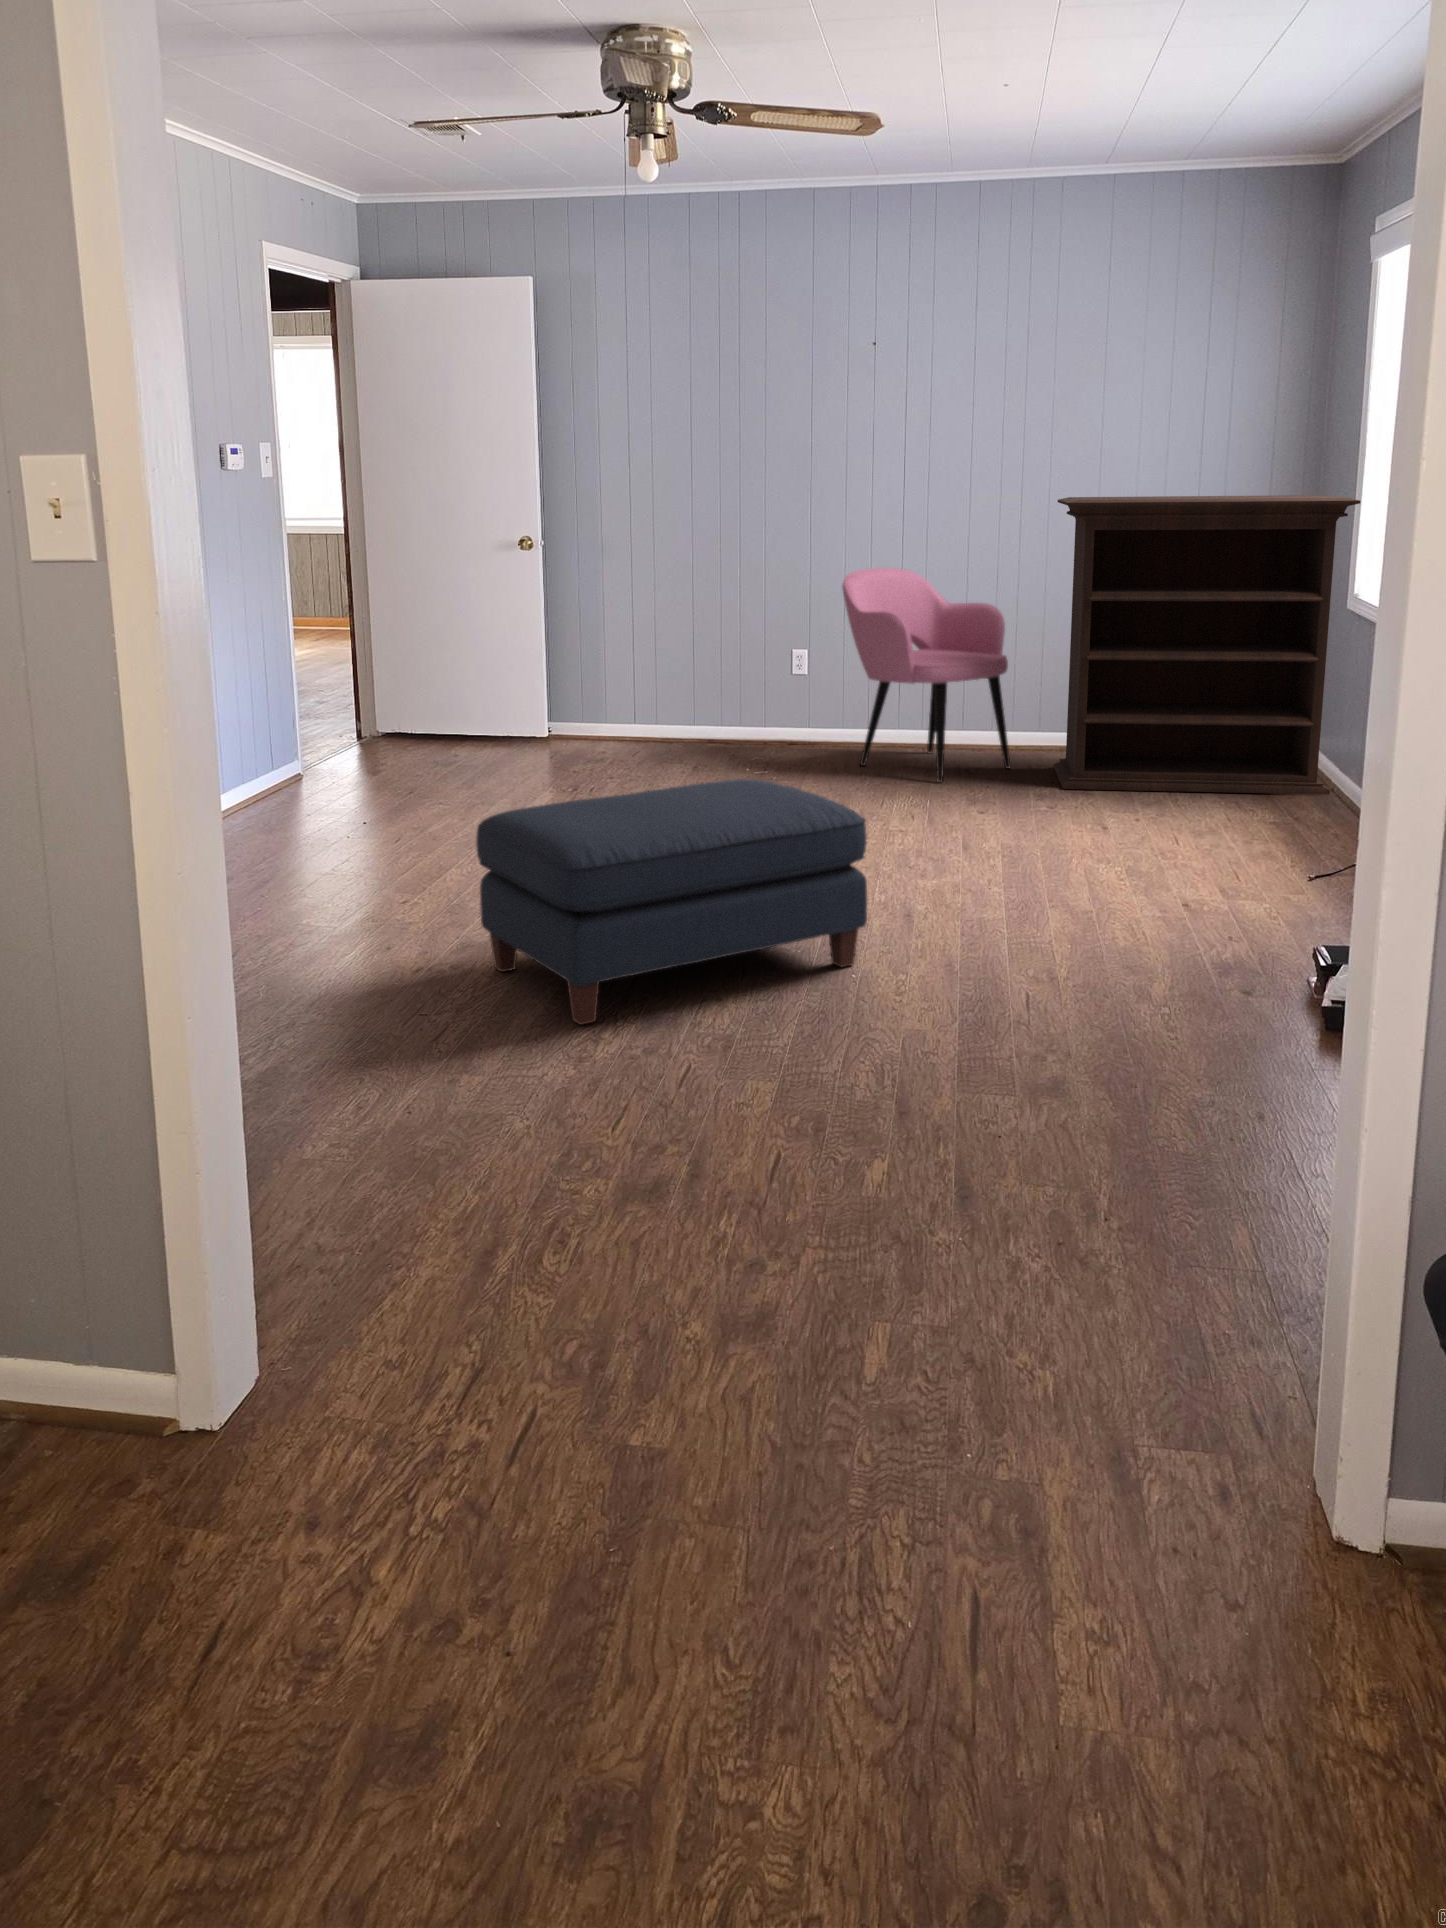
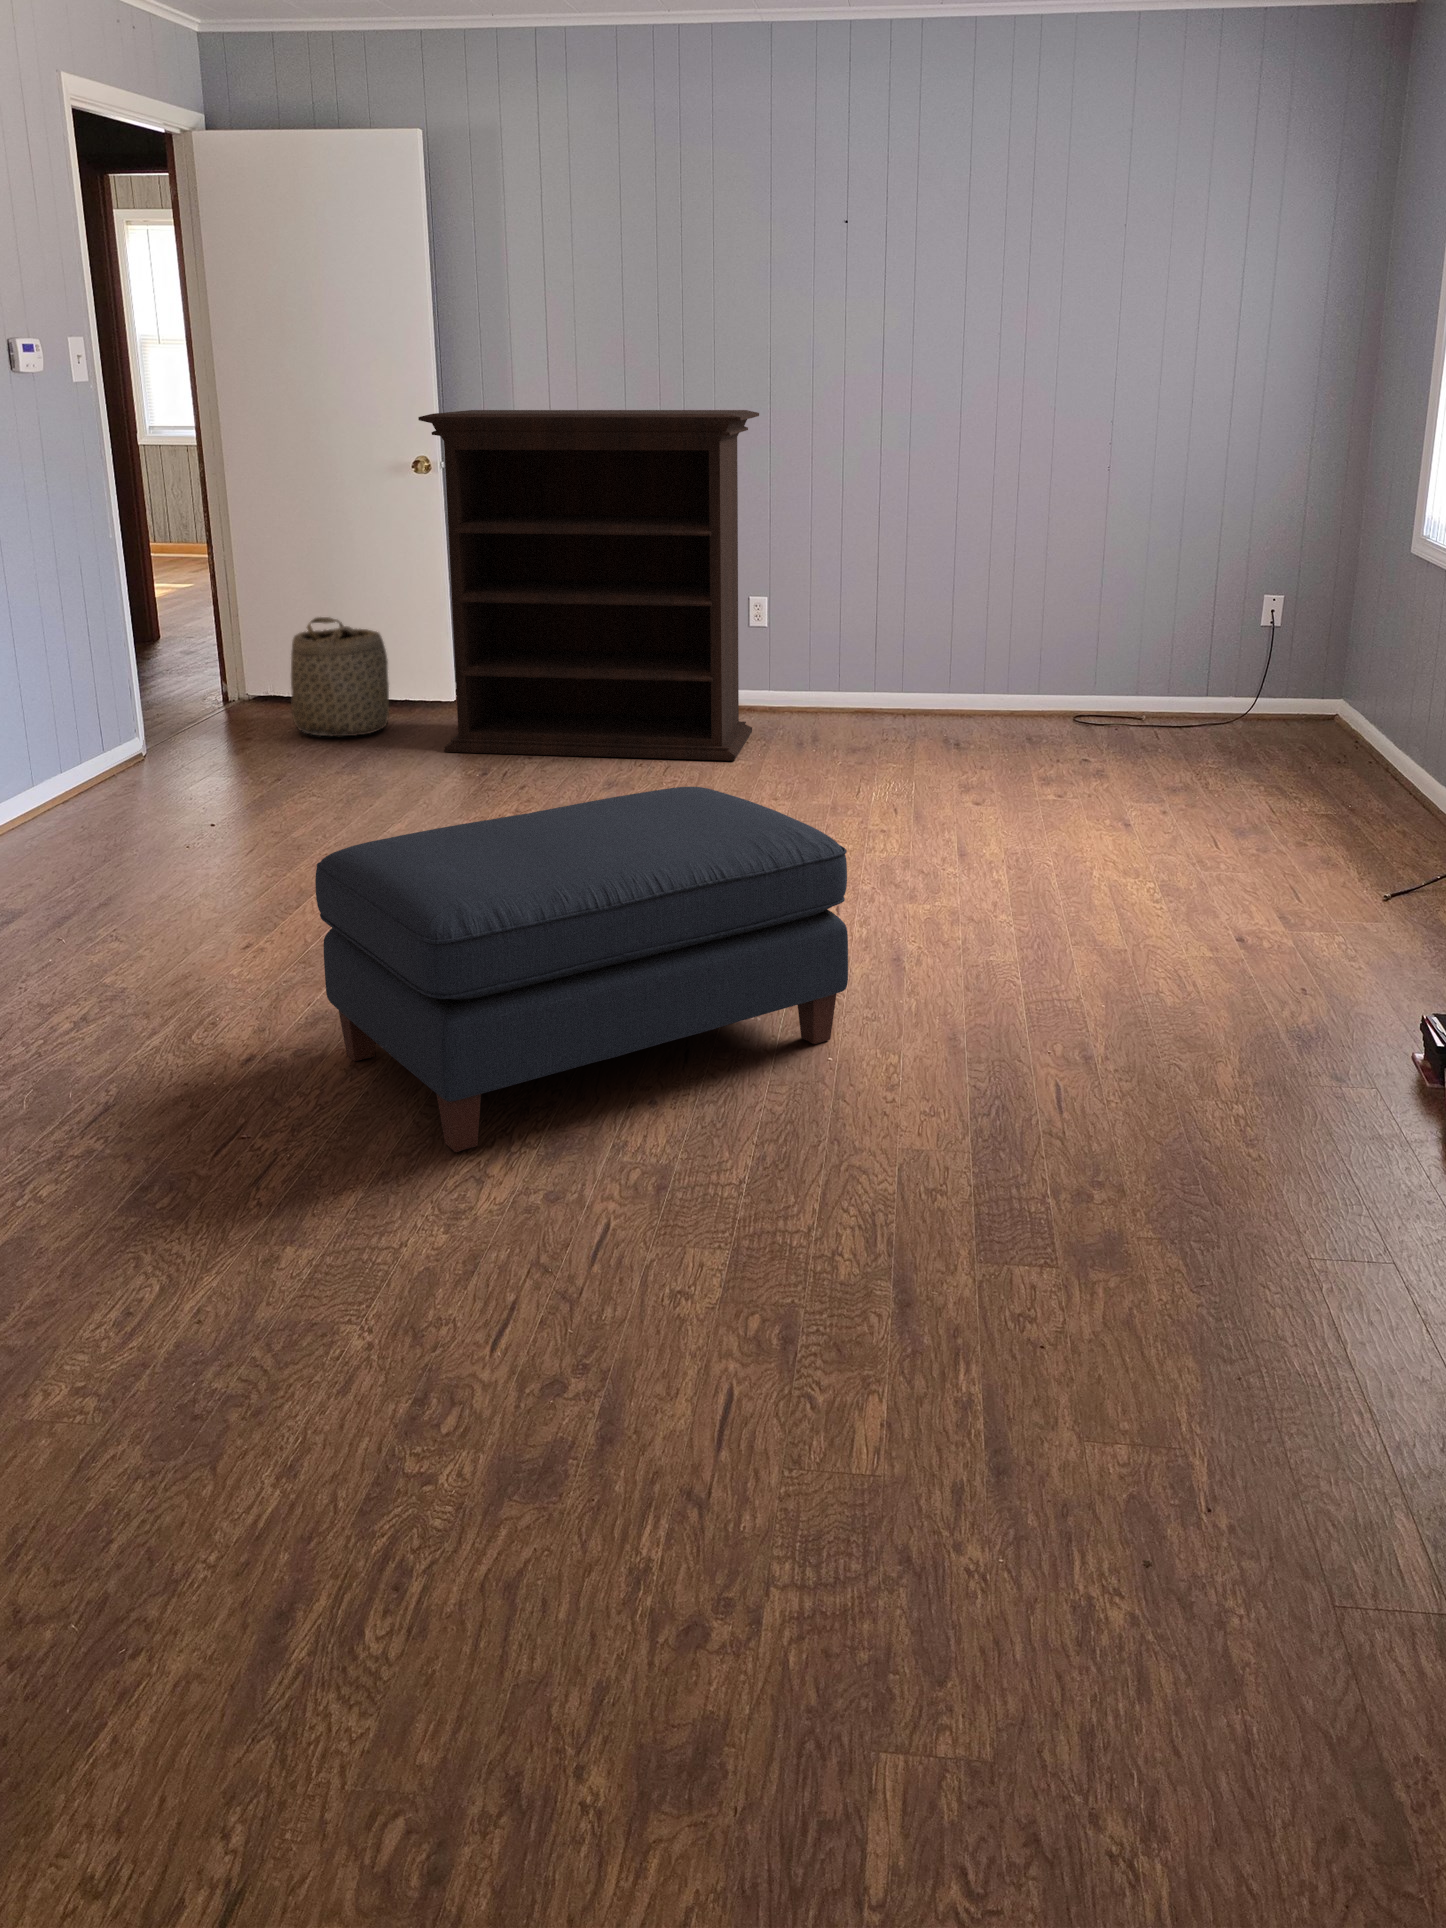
bookshelf: present [1054,495,1360,795] -> present [418,410,759,761]
armchair: present [842,568,1010,782] -> none [808,496,1011,759]
basket: none [421,667,499,762] -> present [291,617,389,736]

